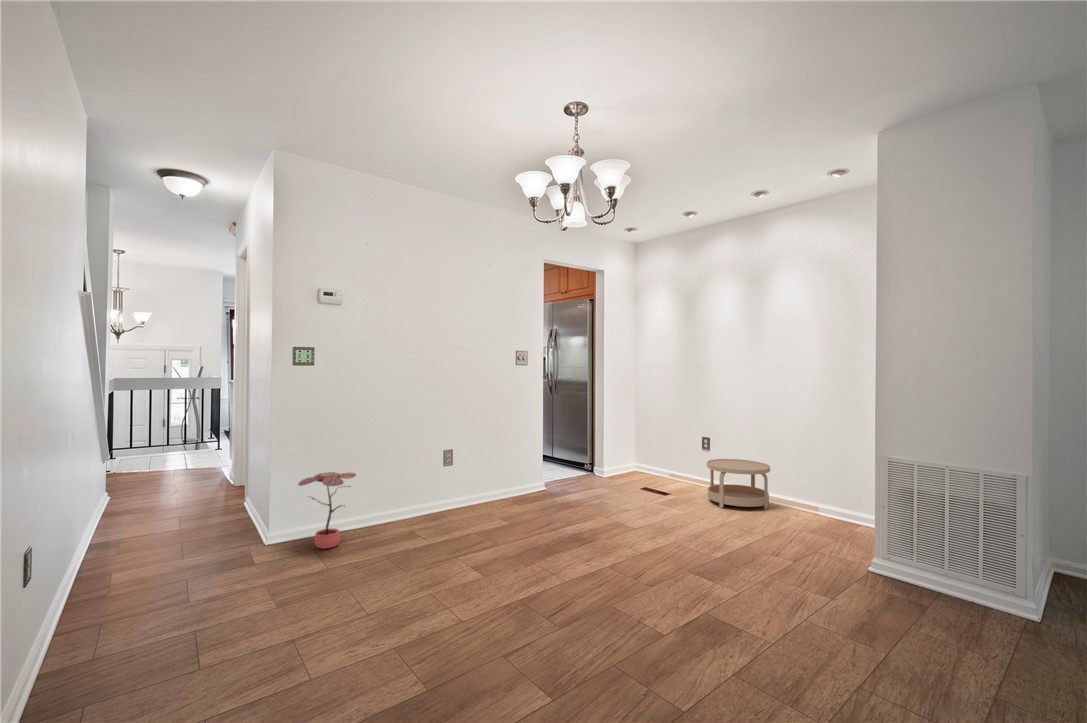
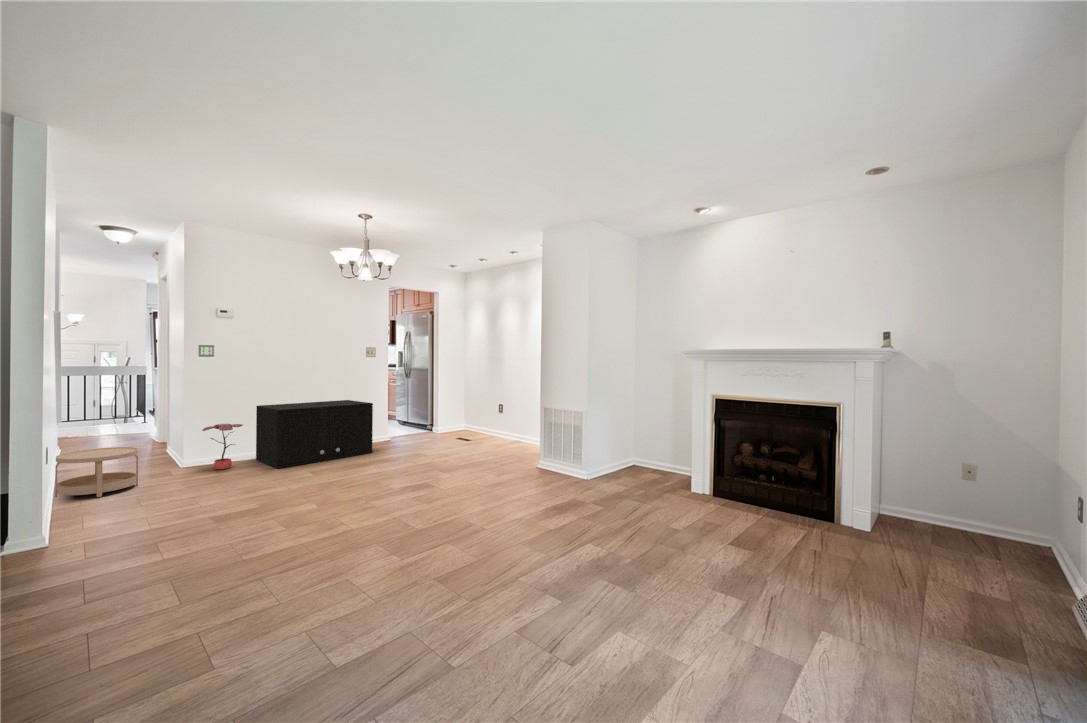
storage cabinet: none [372,430,540,550] -> present [256,400,373,468]
side table: present [707,459,770,509] -> present [55,447,138,497]

